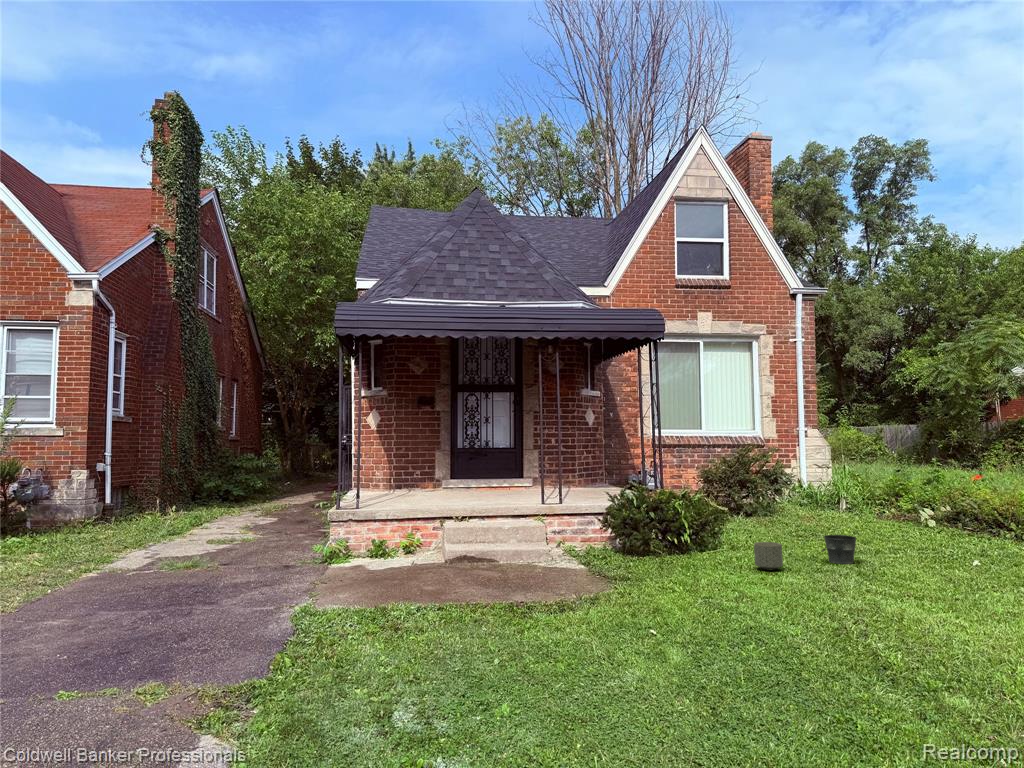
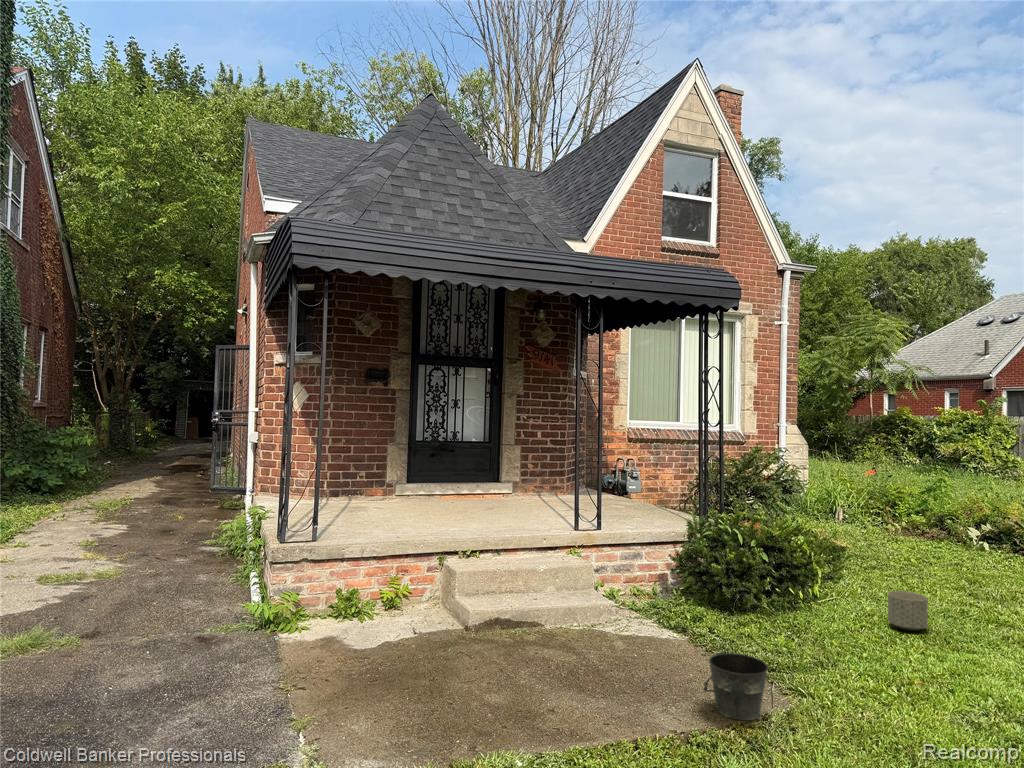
bucket: present [822,535,856,564] -> present [704,653,768,720]

